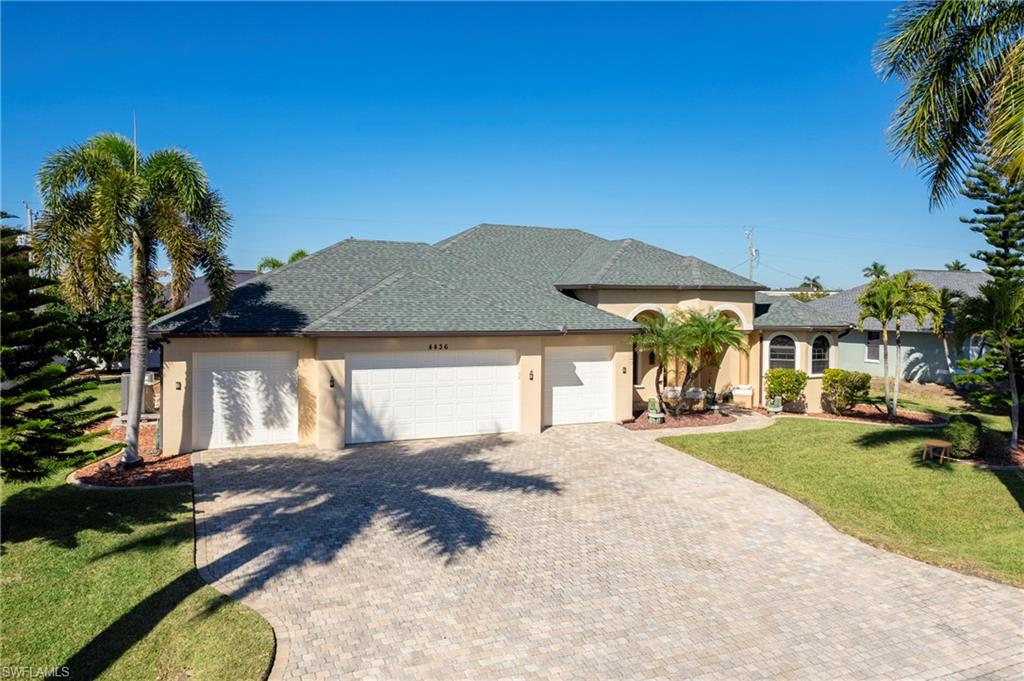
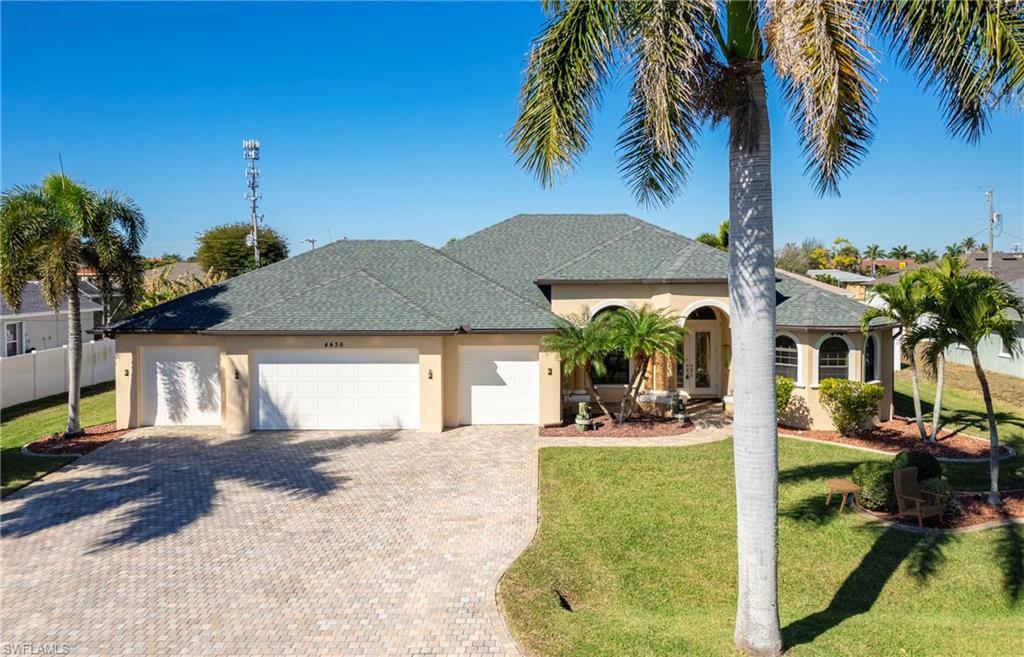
lounge chair: none [969,425,1003,468] -> present [891,467,945,529]

